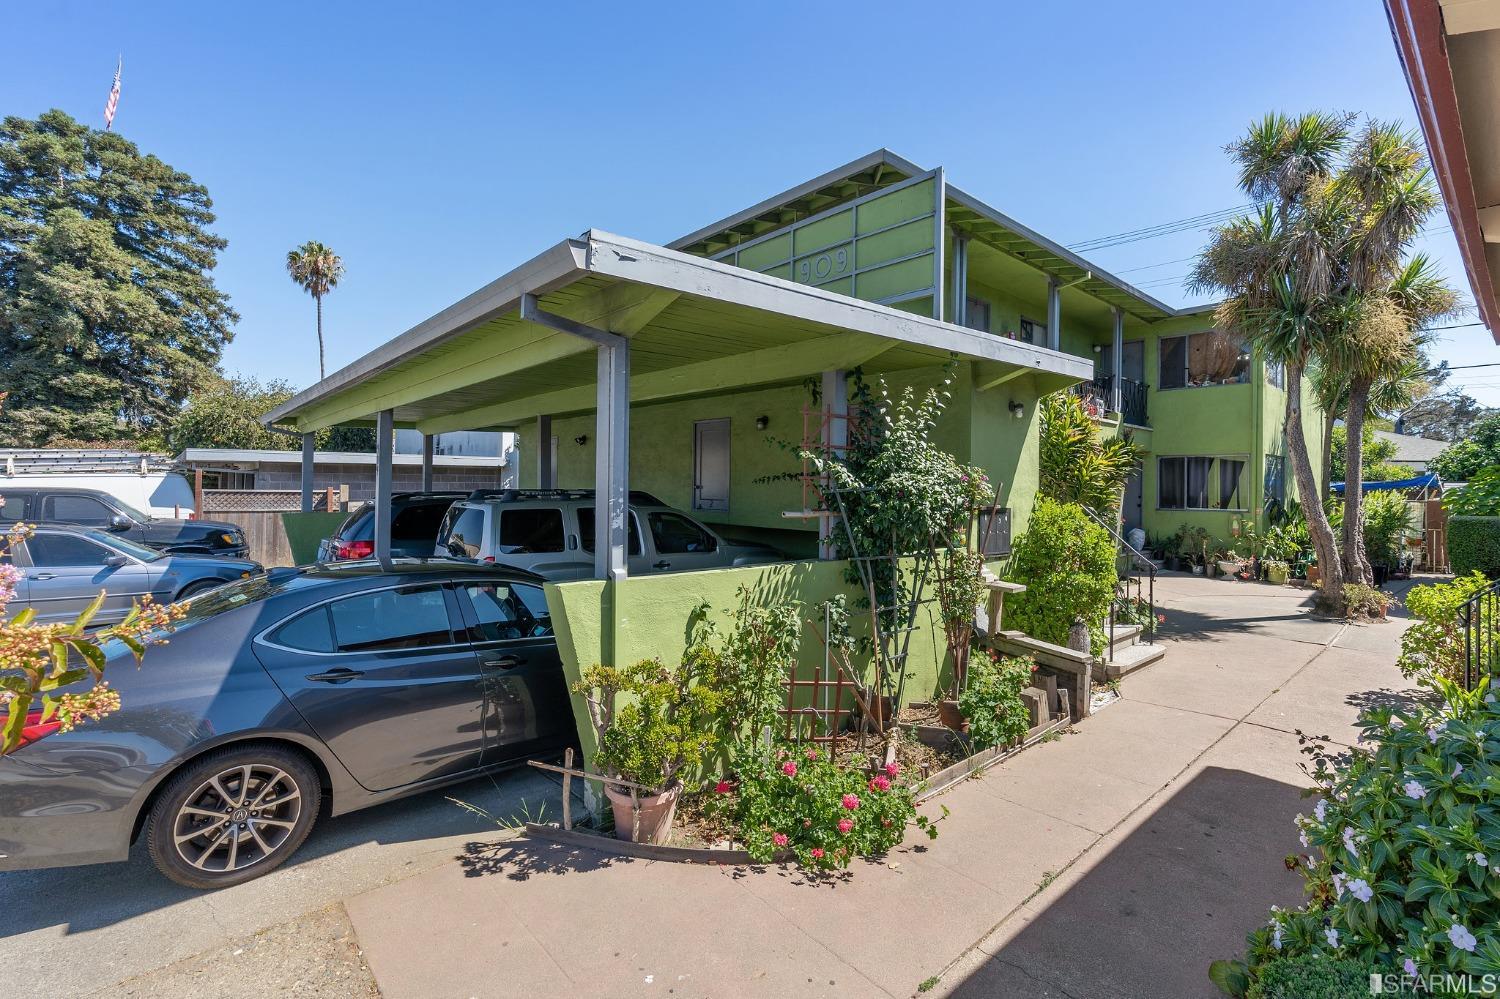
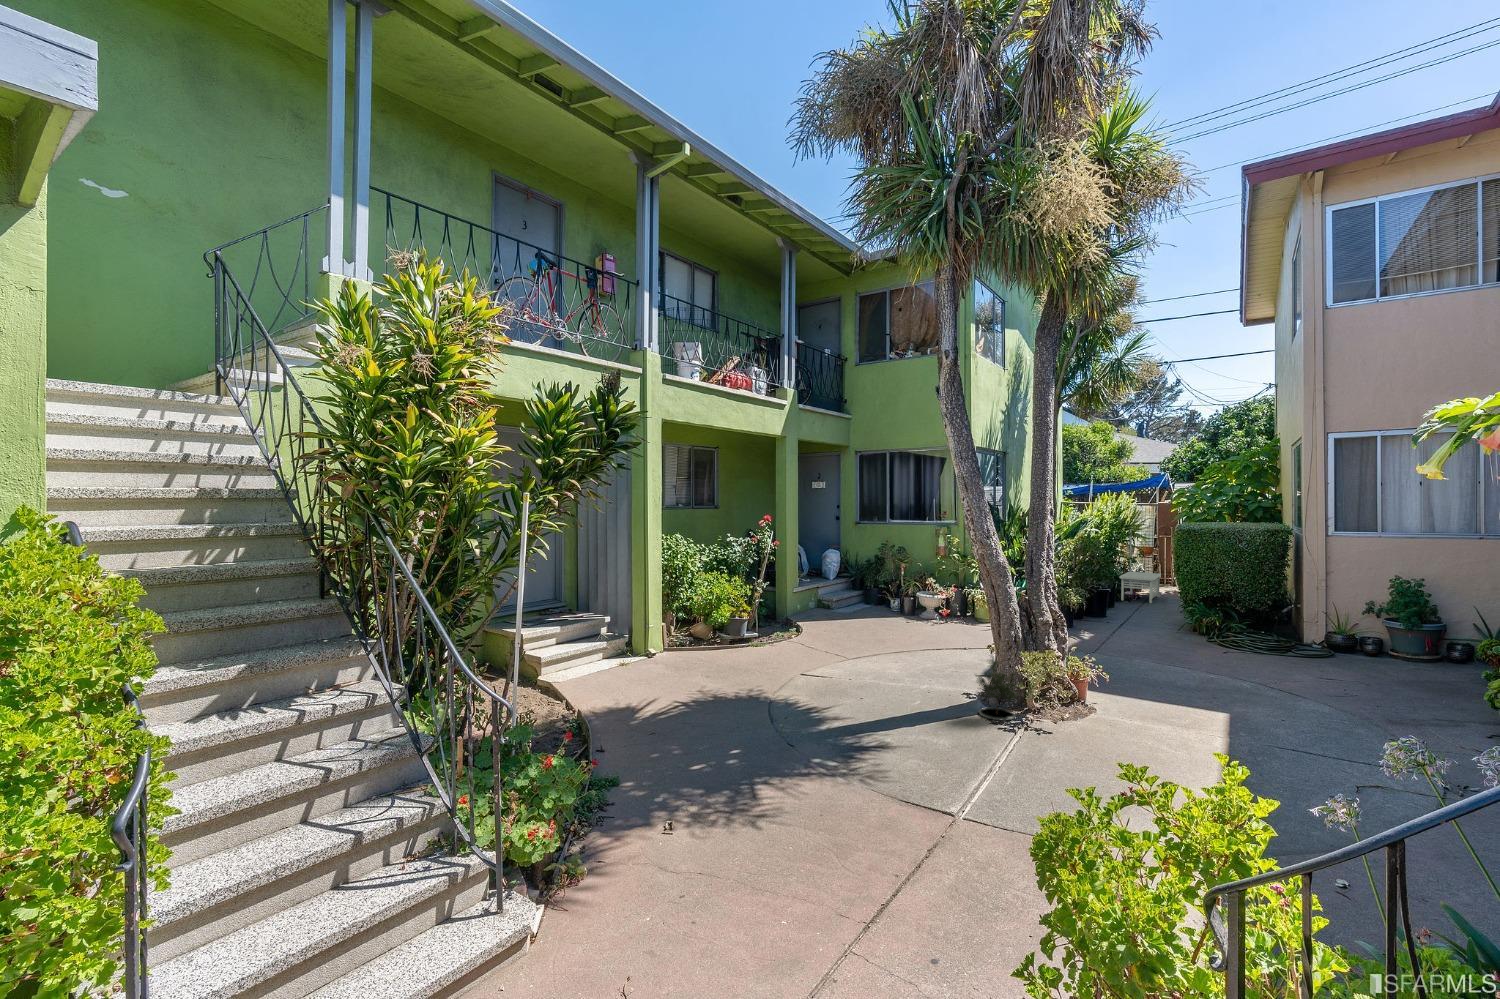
storage bench: none [1392,556,1432,580] -> present [1119,572,1161,603]

